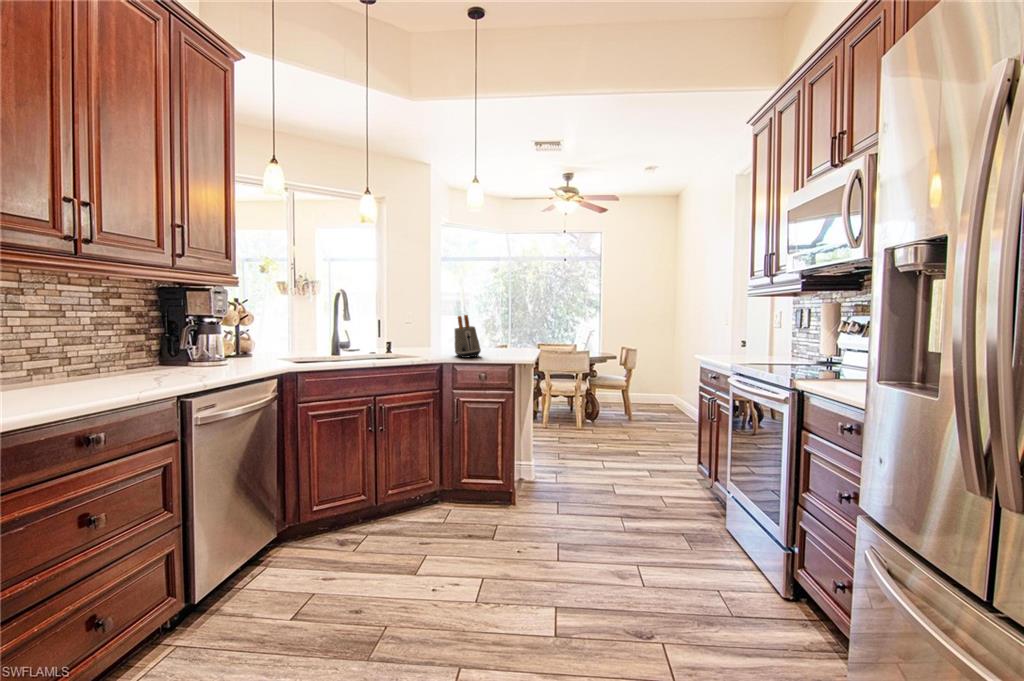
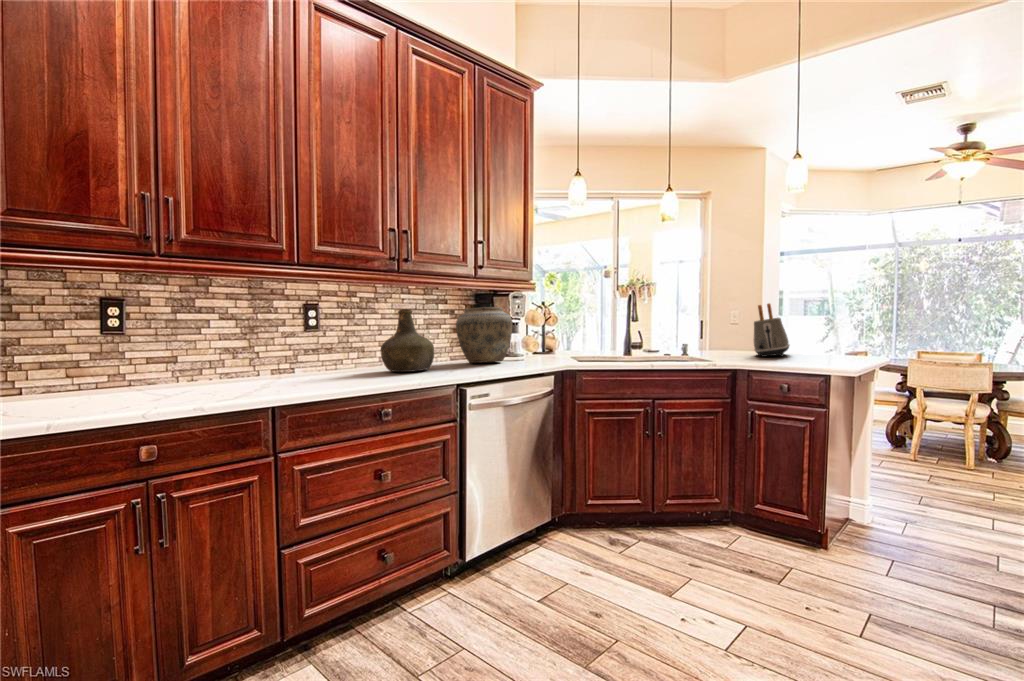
bottle: none [38,305,131,388] -> present [380,309,434,372]
vase: none [148,307,228,372] -> present [456,307,512,363]

